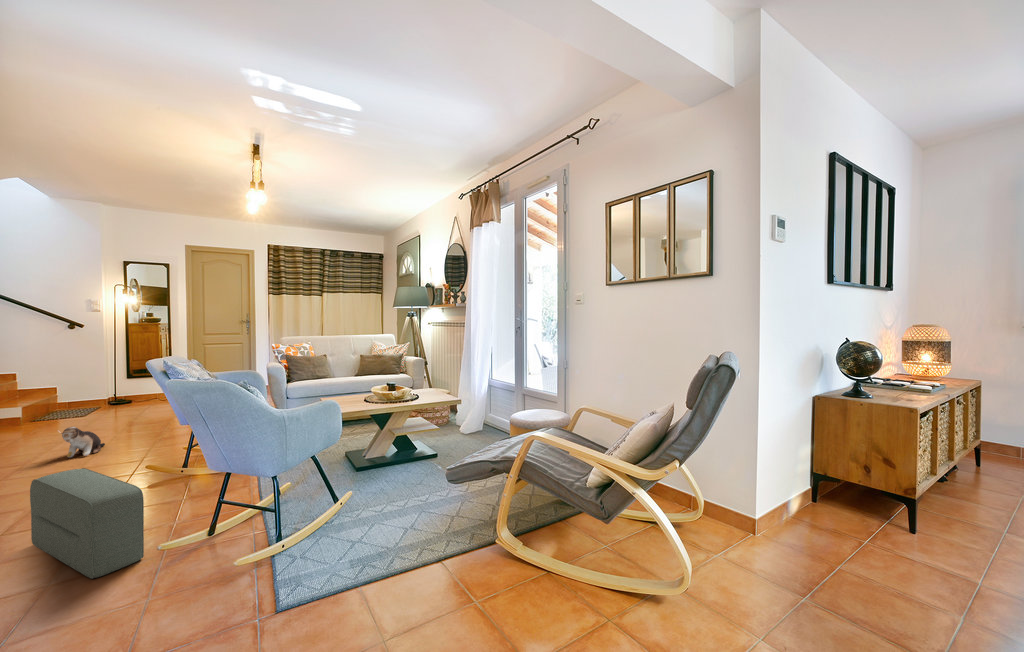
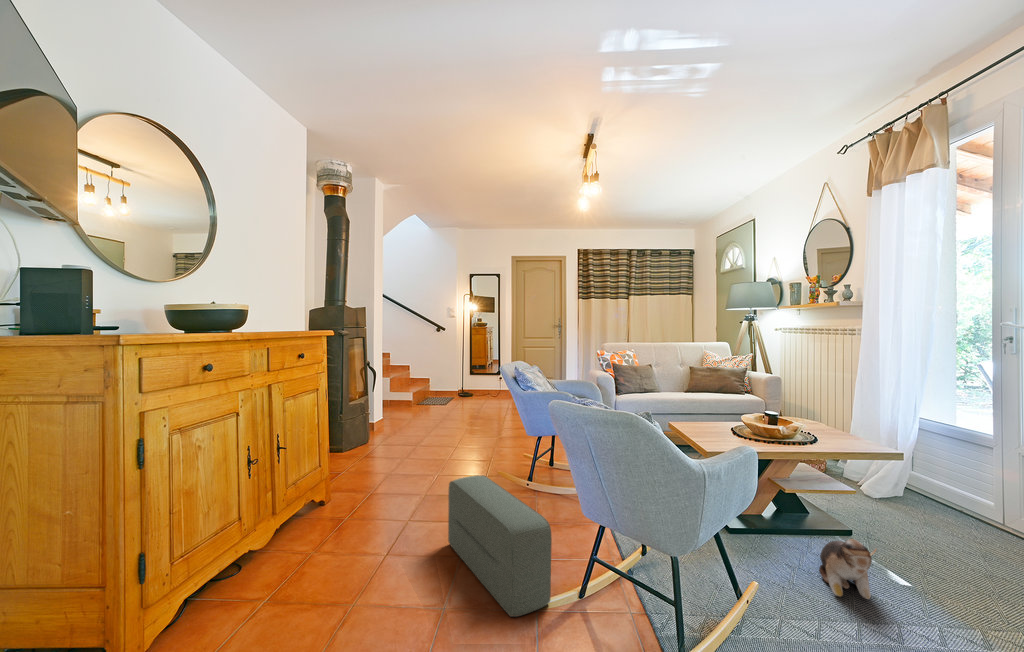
plush toy: present [58,427,105,458] -> present [819,539,877,599]

